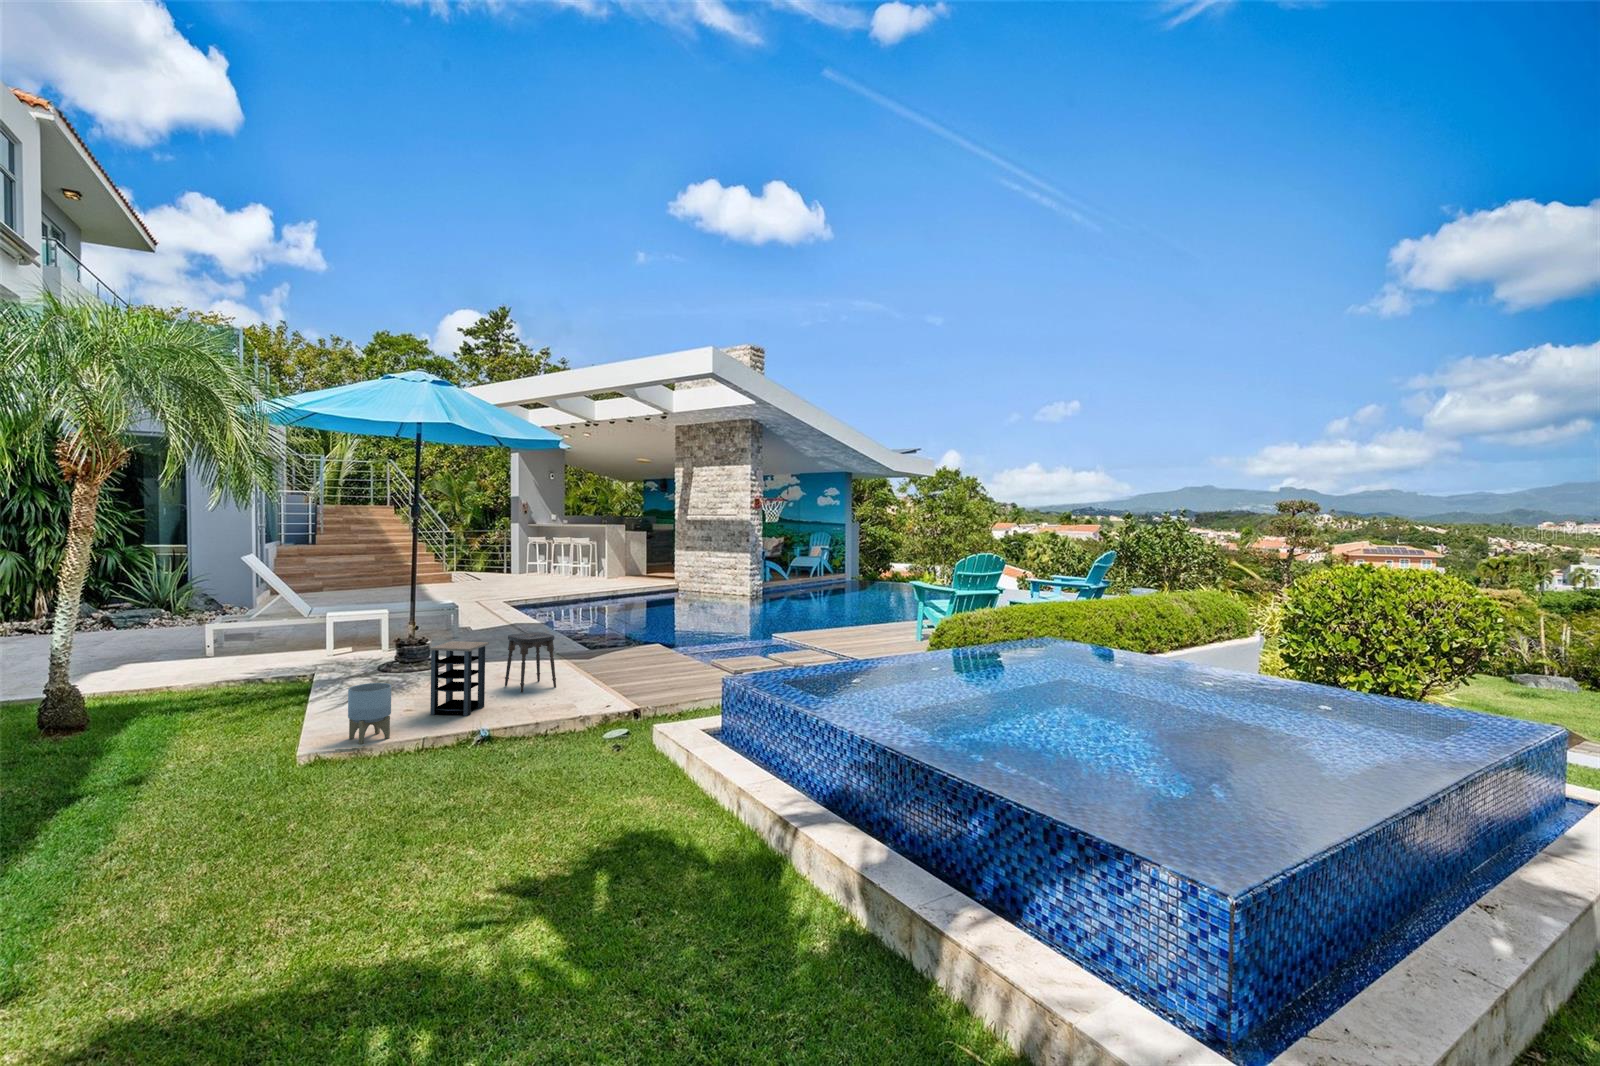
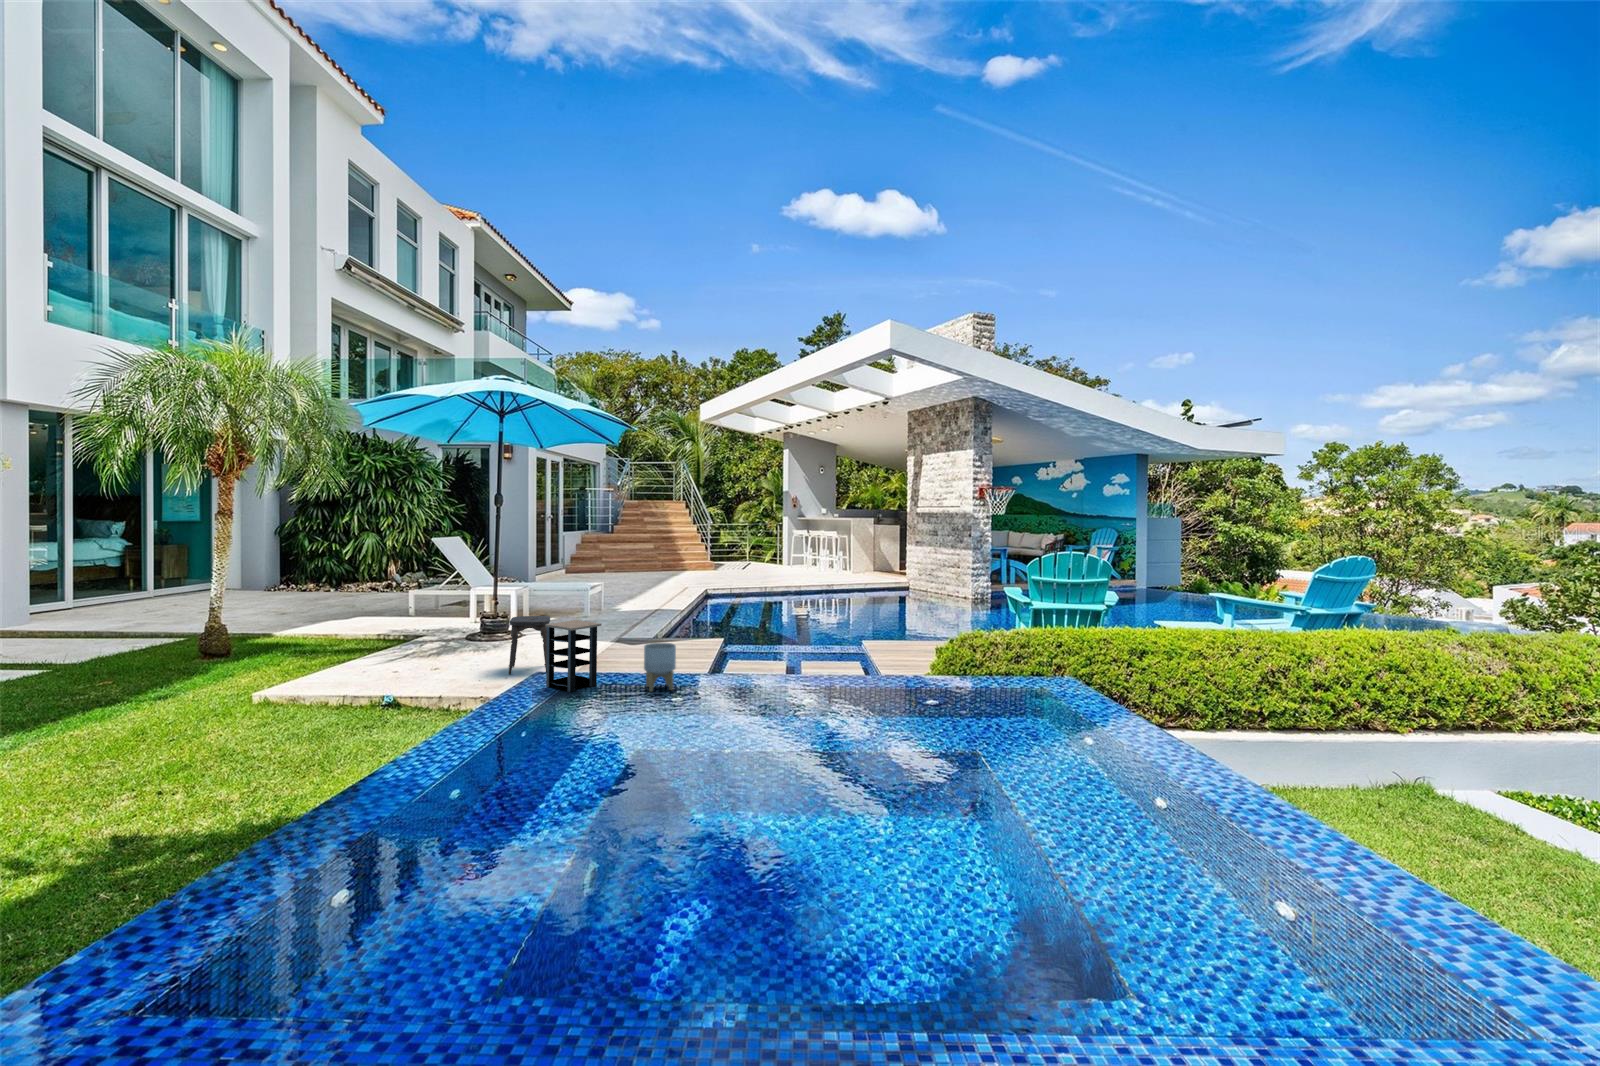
side table: present [430,641,489,716] -> present [545,620,602,692]
planter: present [348,683,391,744] -> present [644,643,676,692]

